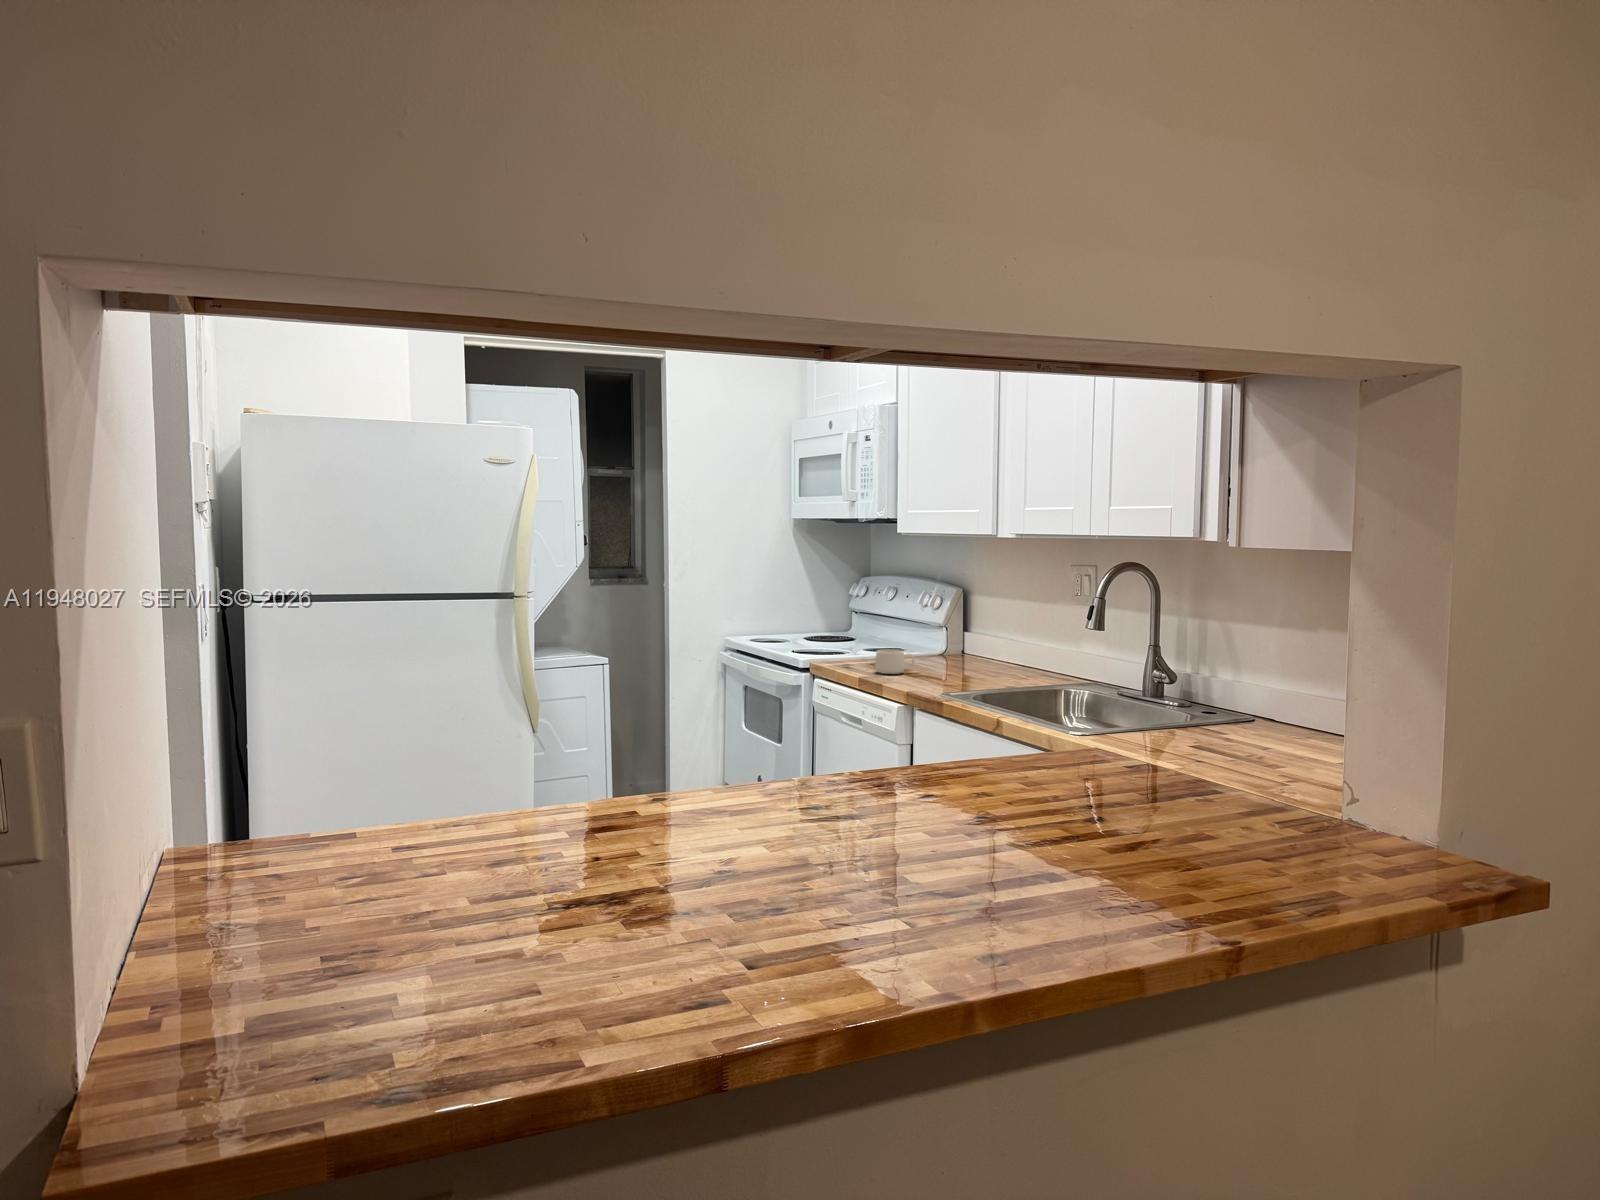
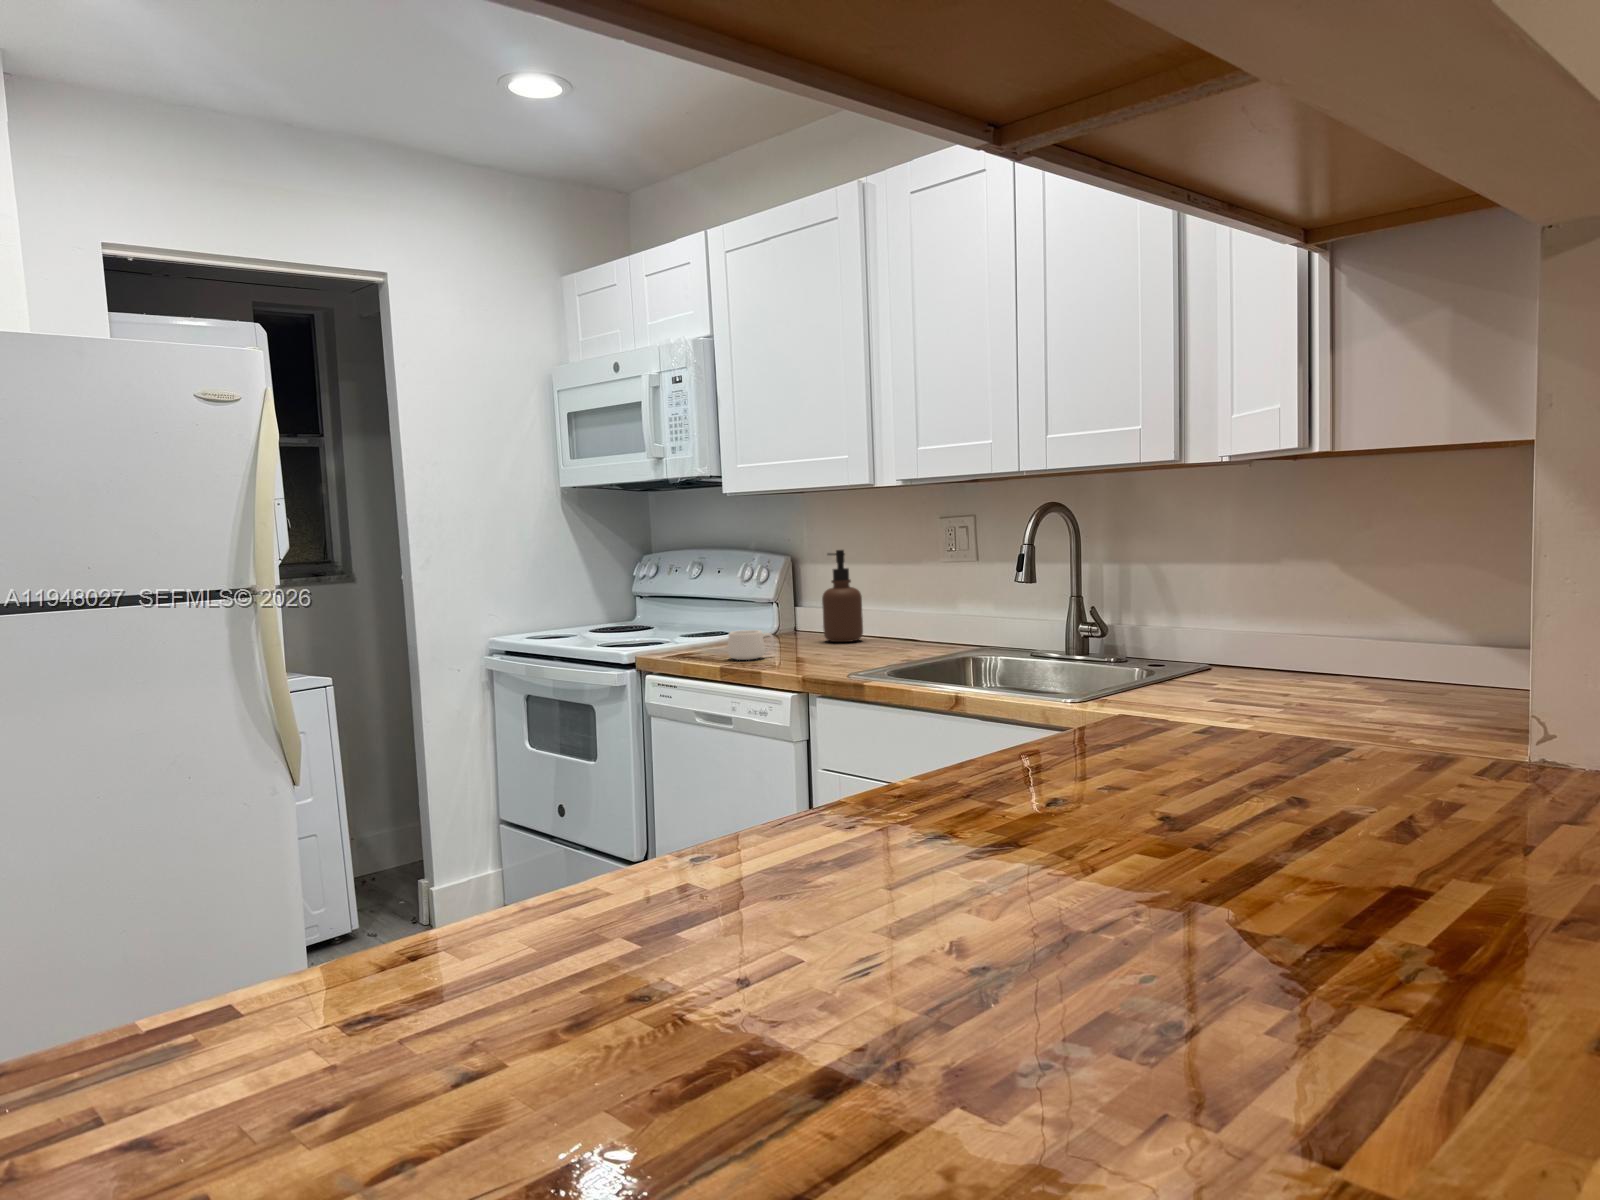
soap dispenser: none [974,587,1009,666] -> present [822,550,863,642]

